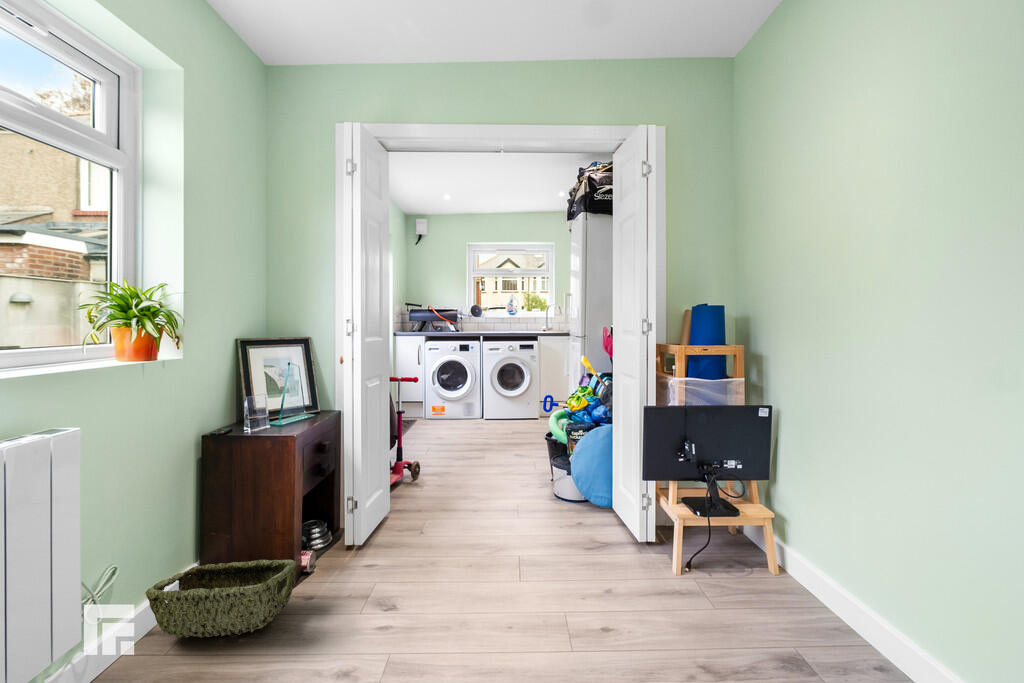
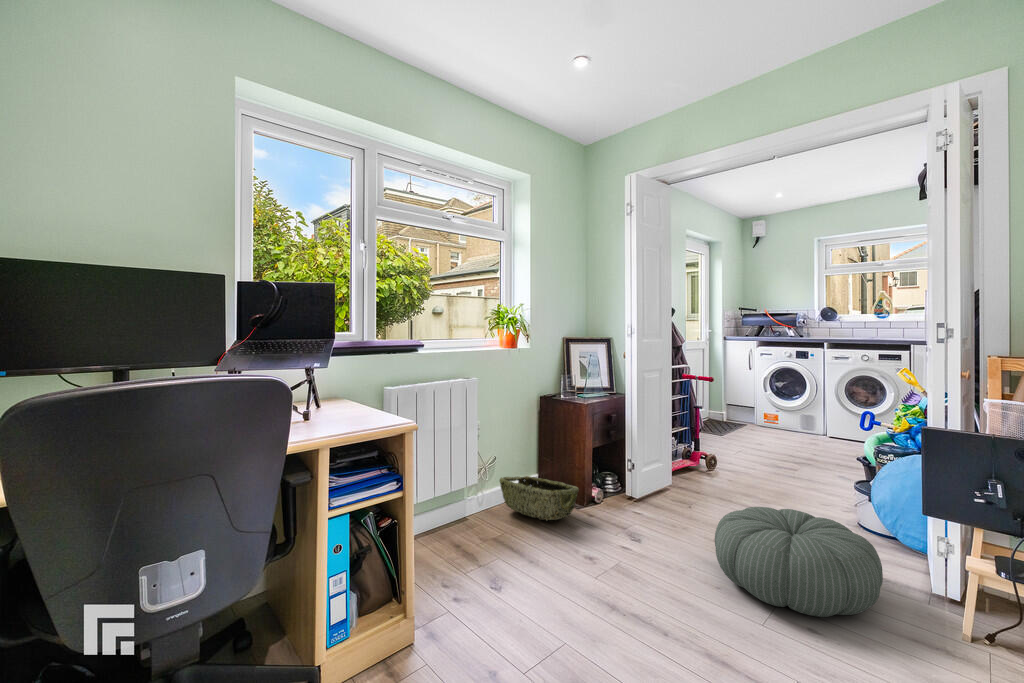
pouf: none [492,511,649,630] -> present [715,507,883,617]

